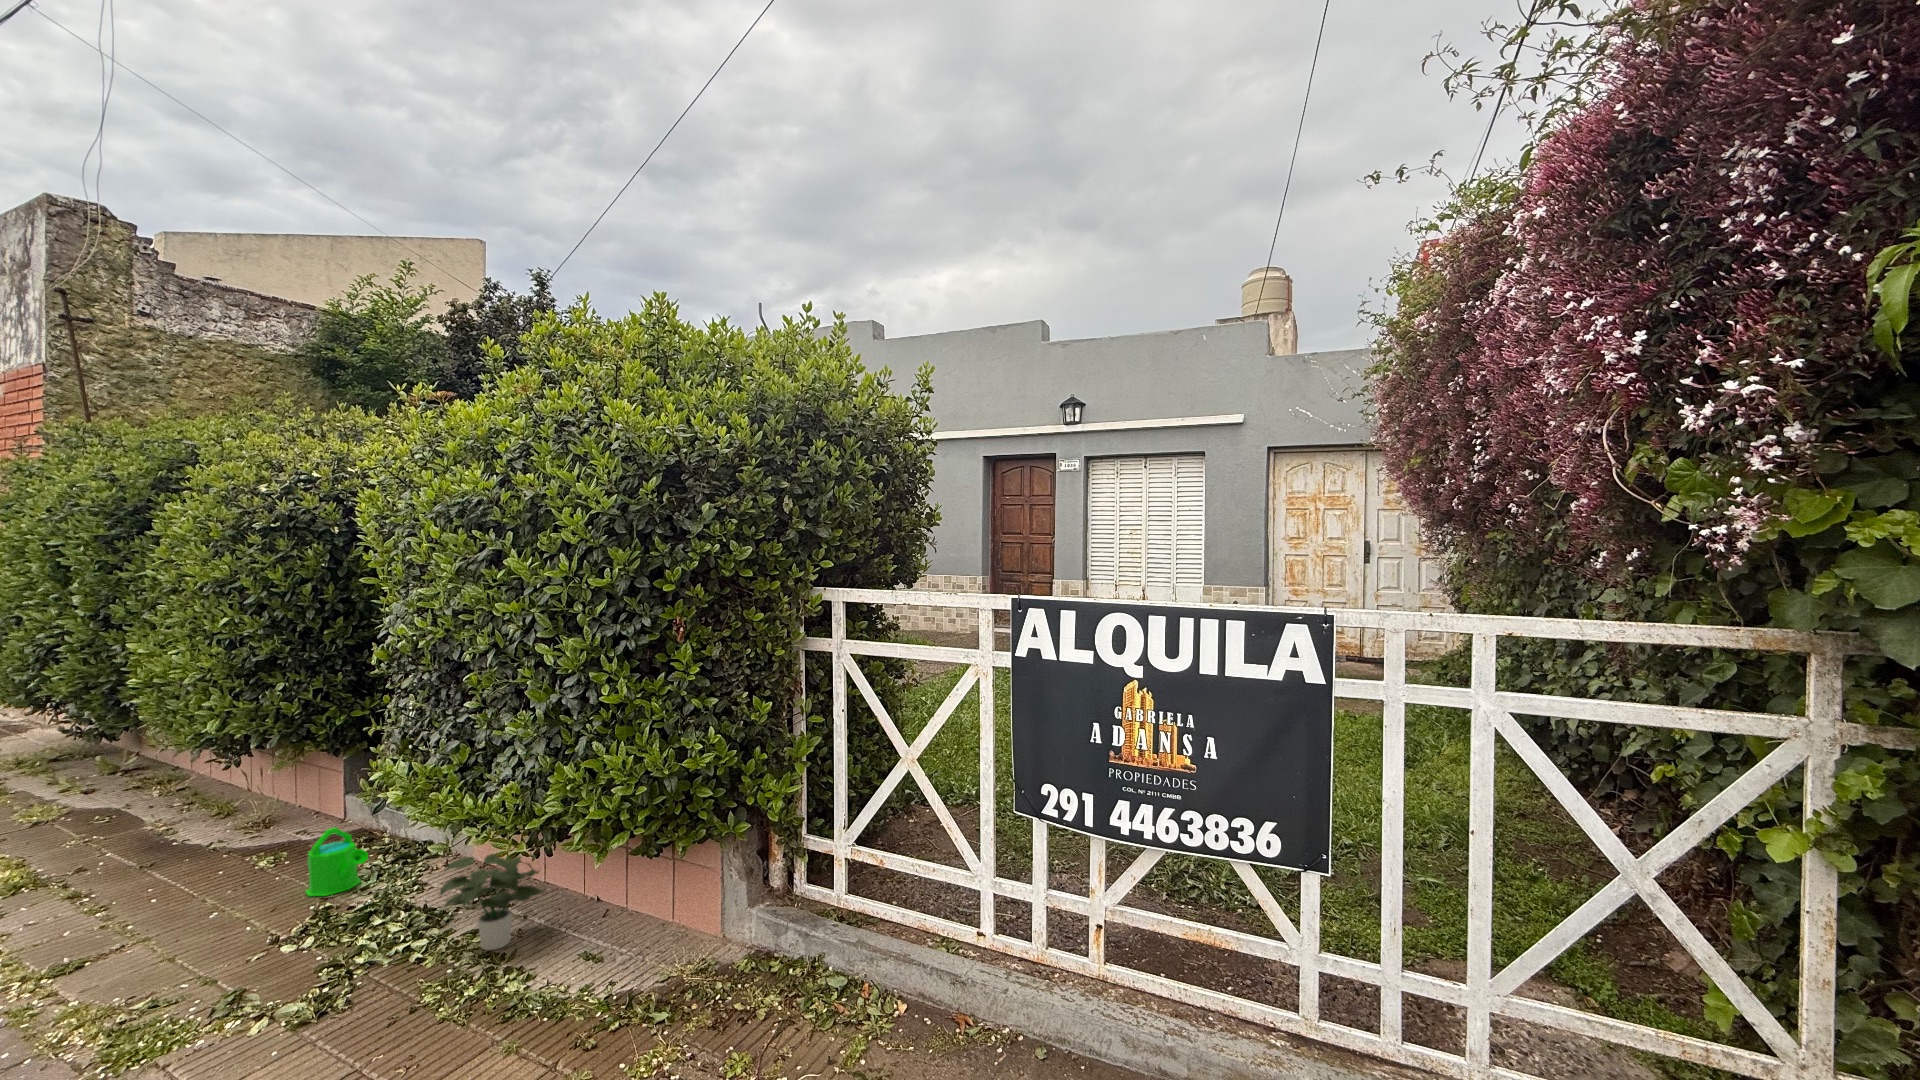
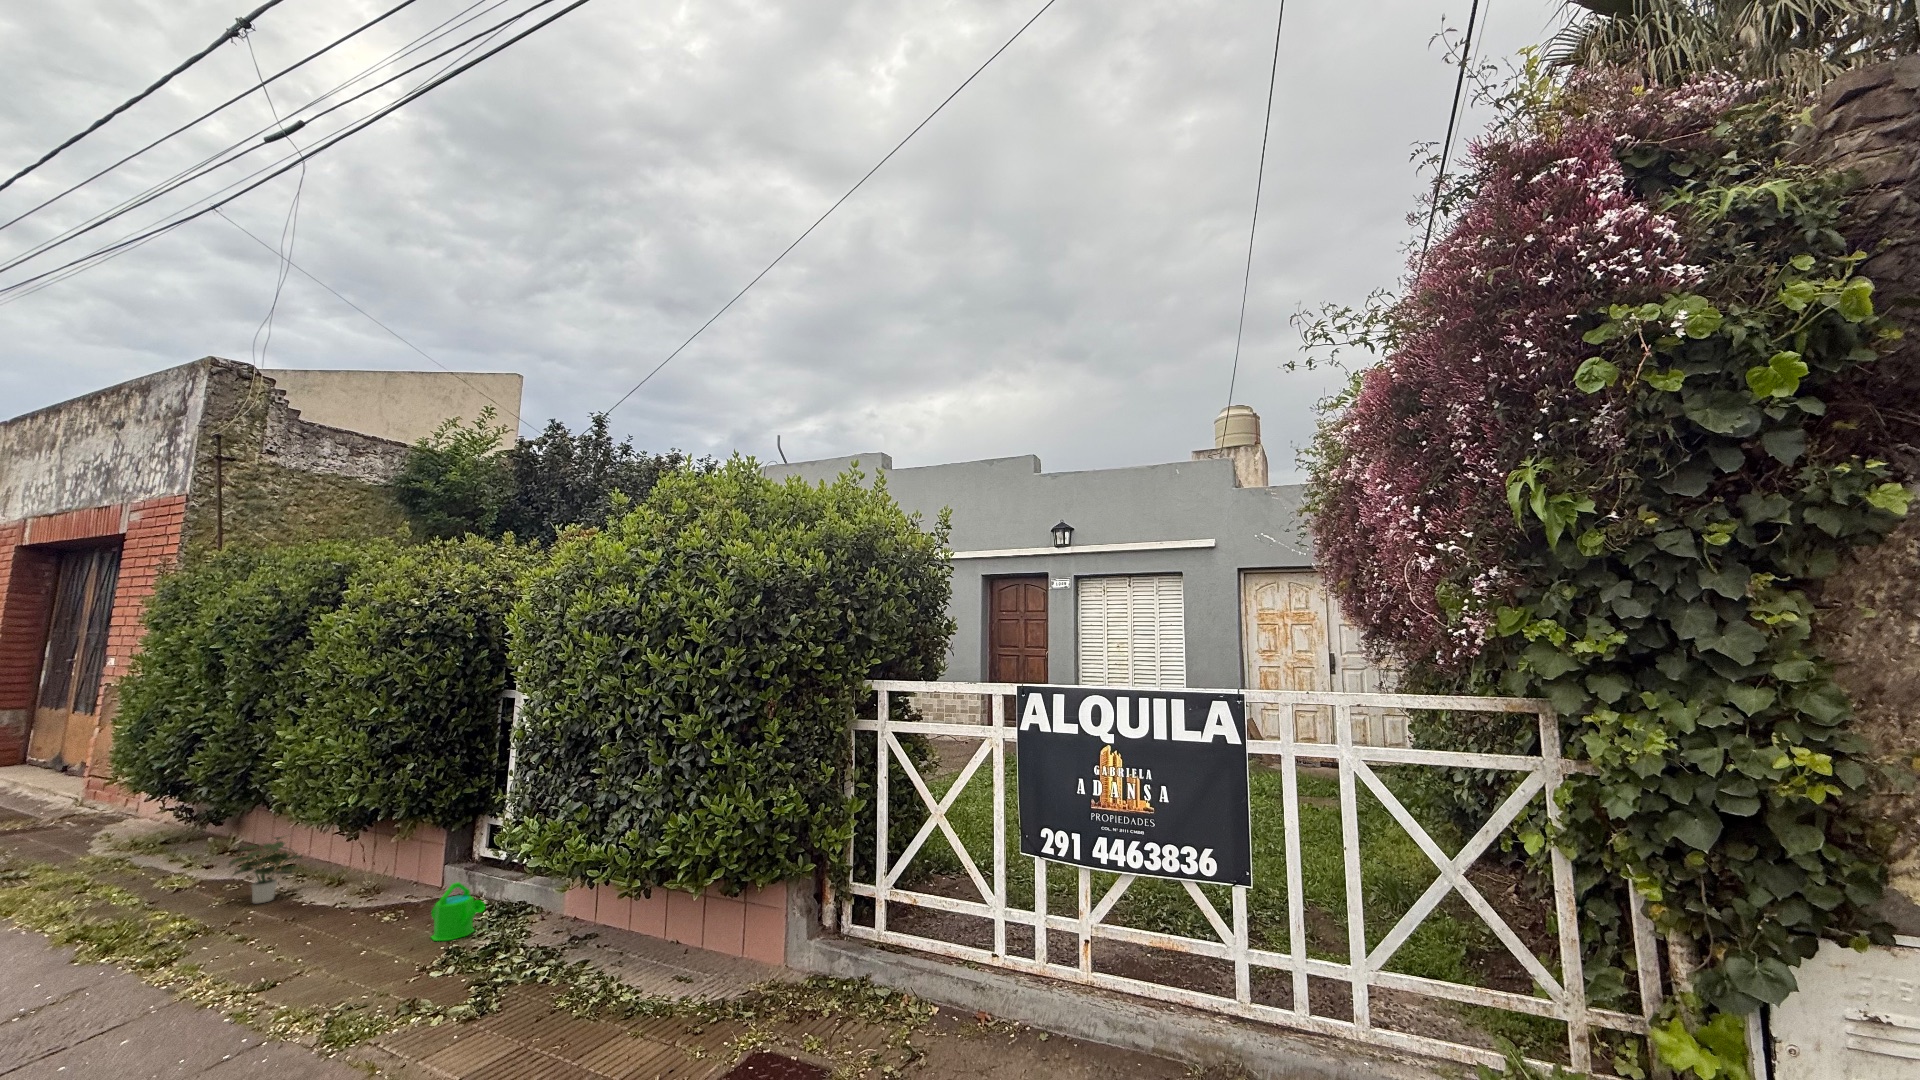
potted plant: present [439,854,545,950] -> present [229,837,302,904]

